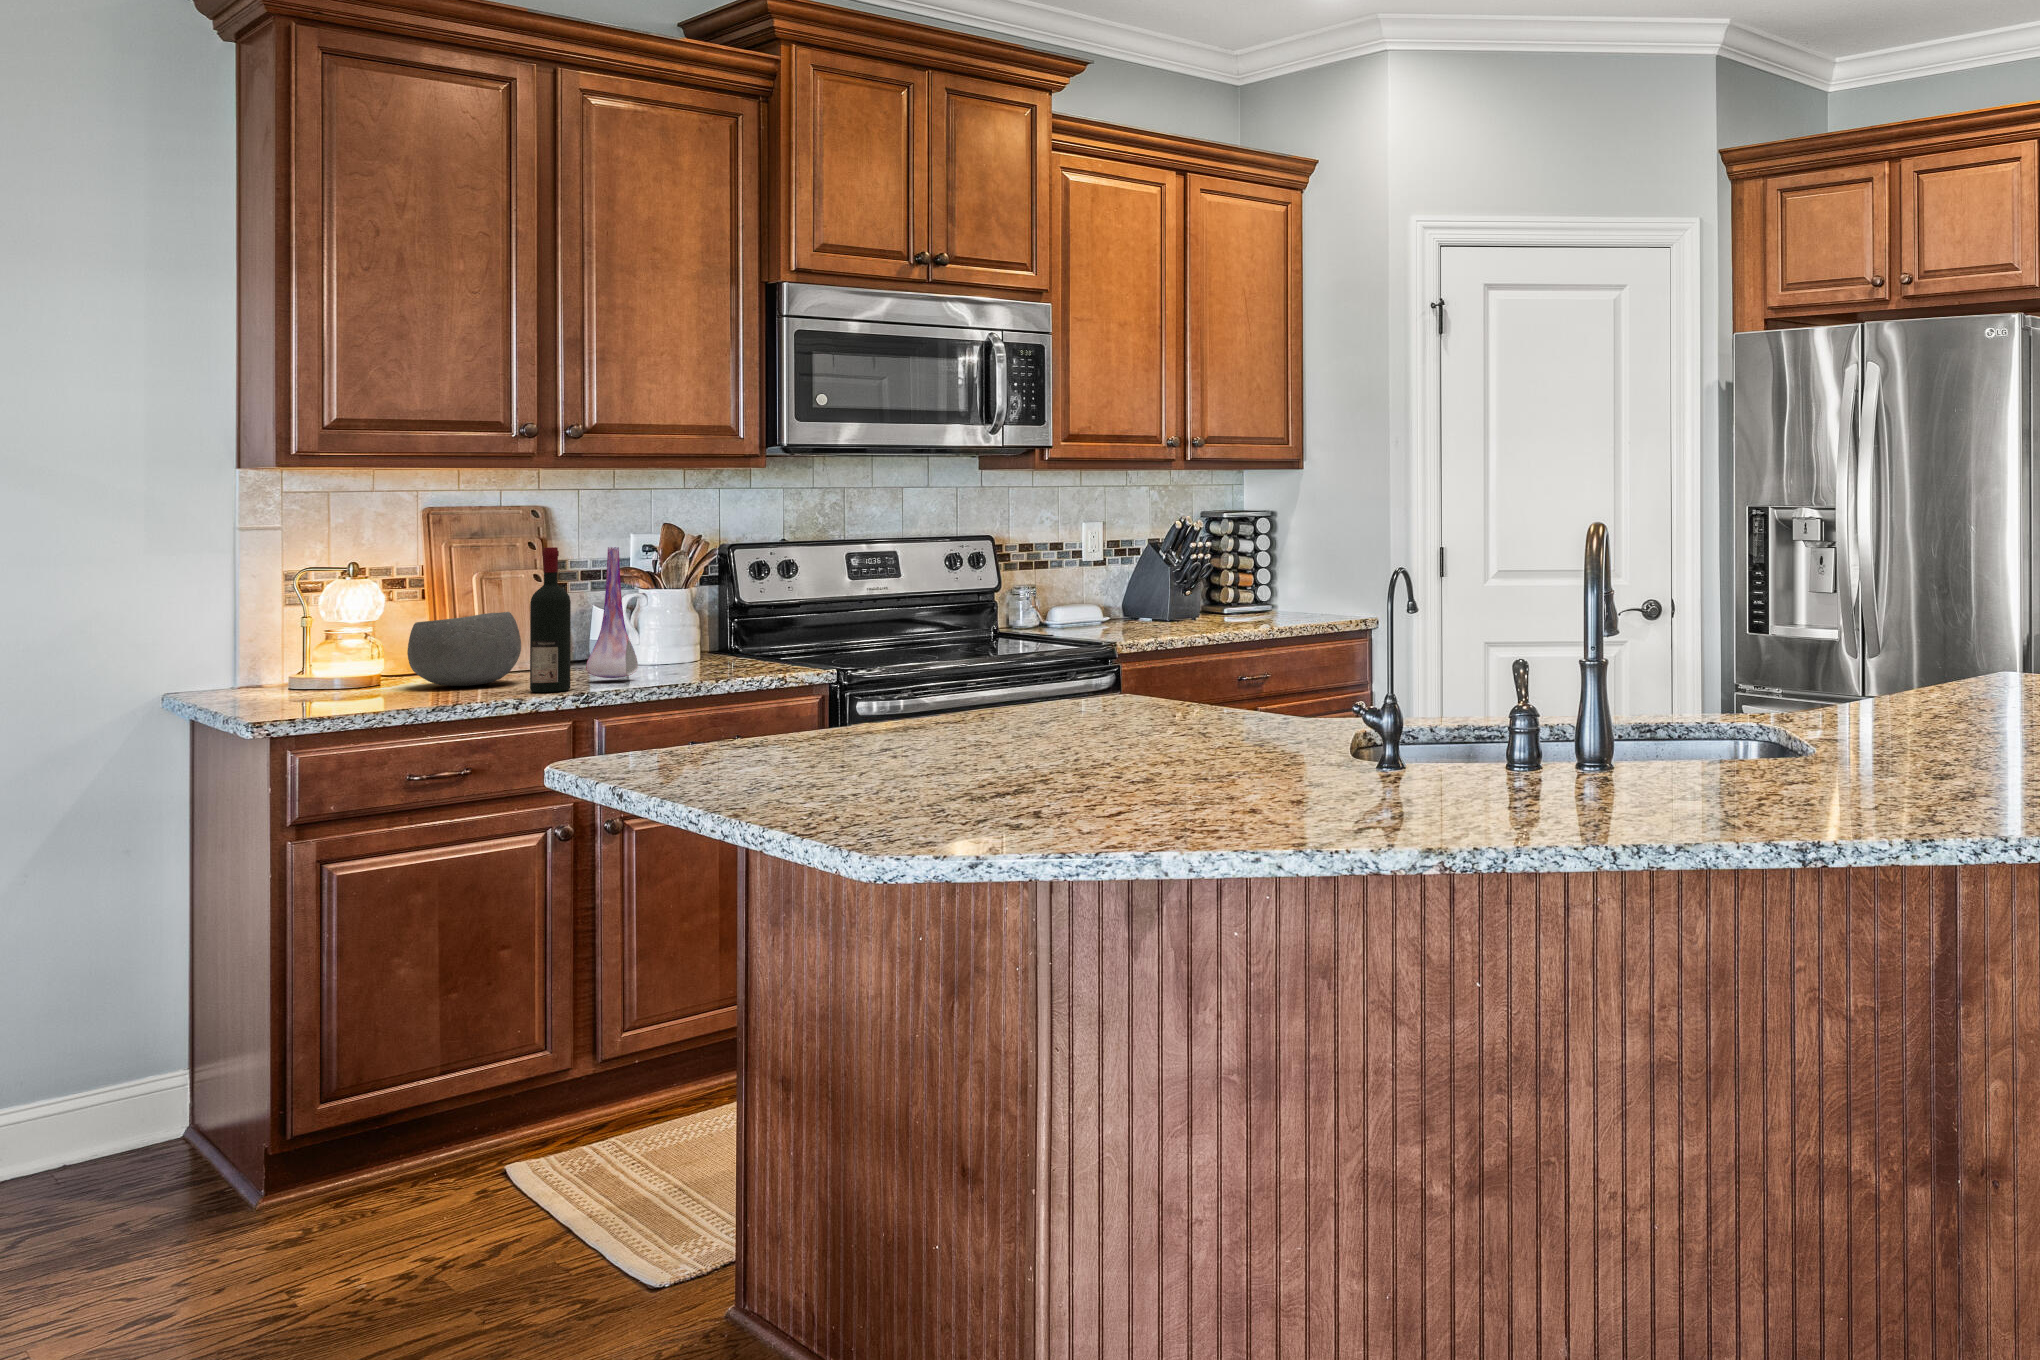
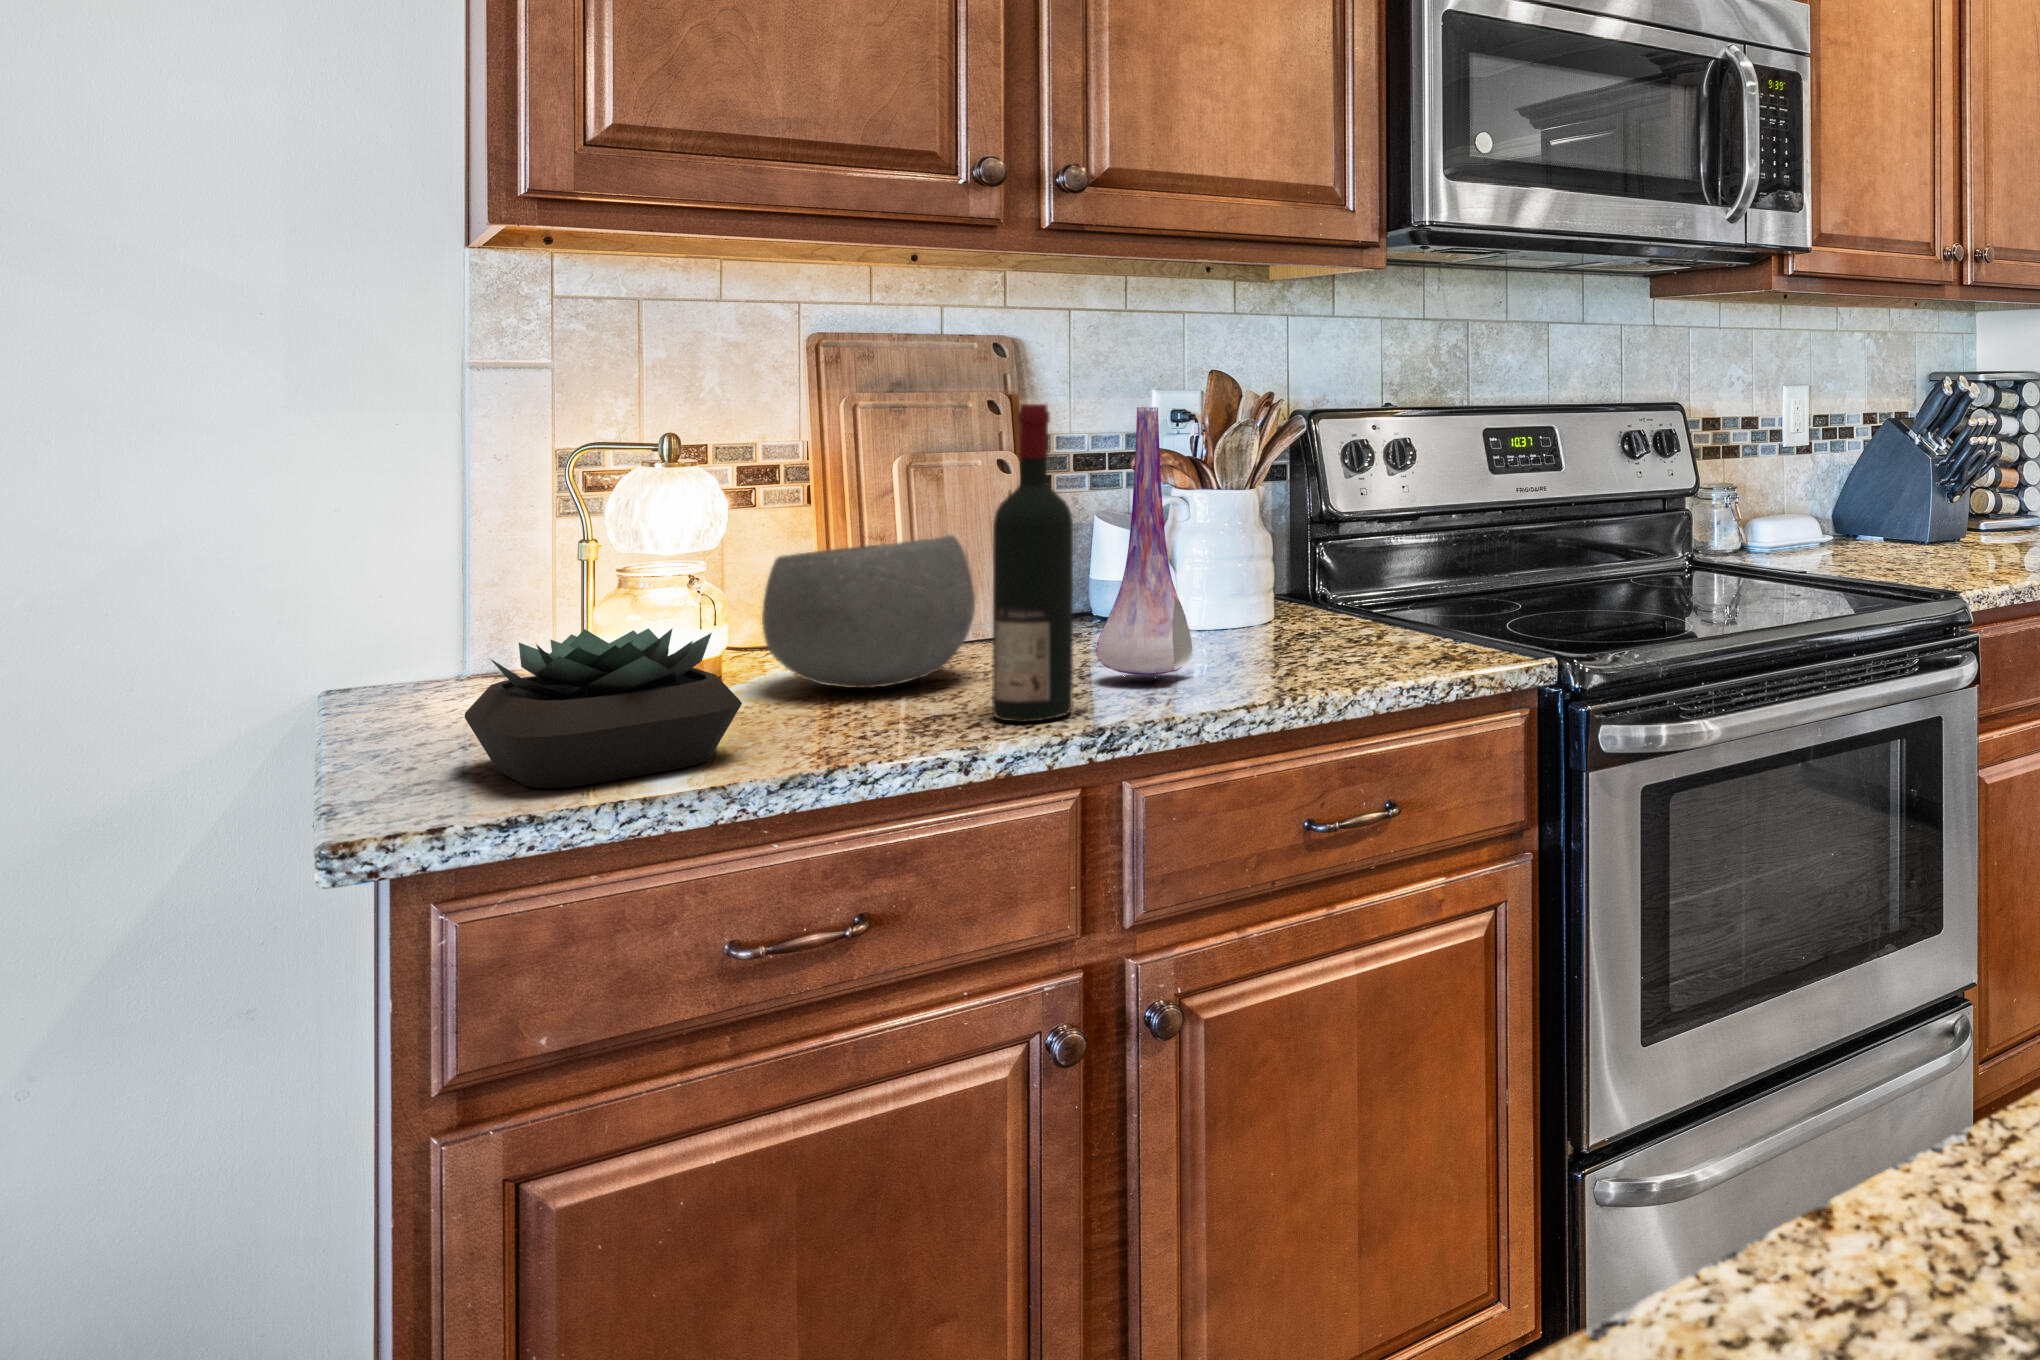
succulent plant: none [282,648,412,711] -> present [465,629,742,788]

